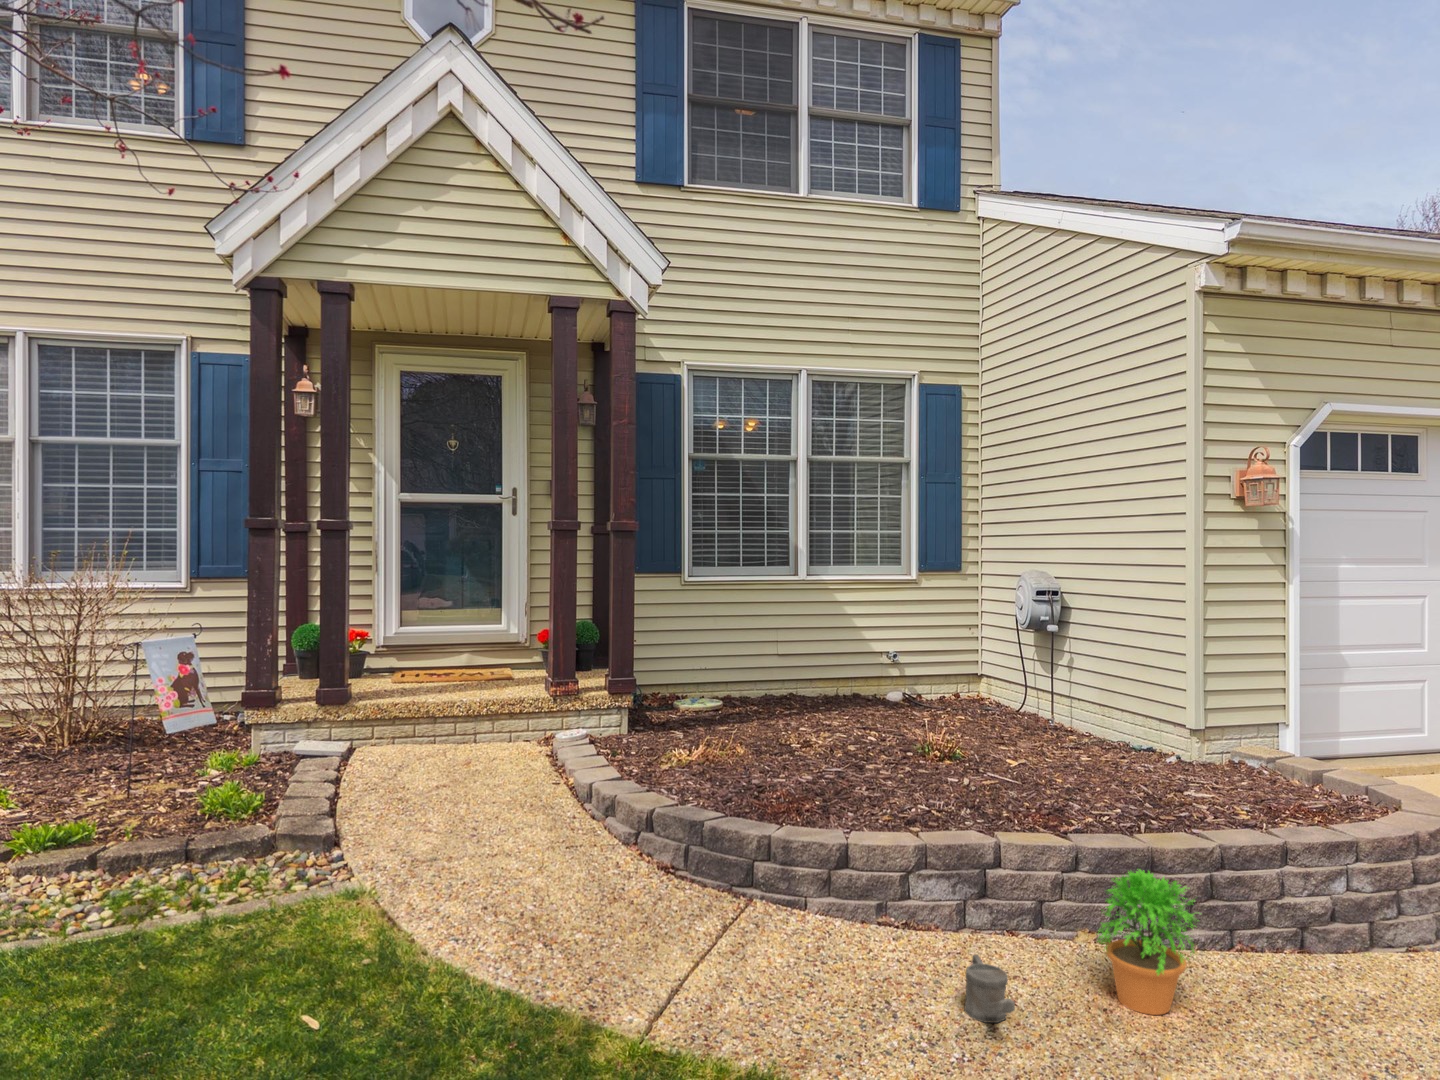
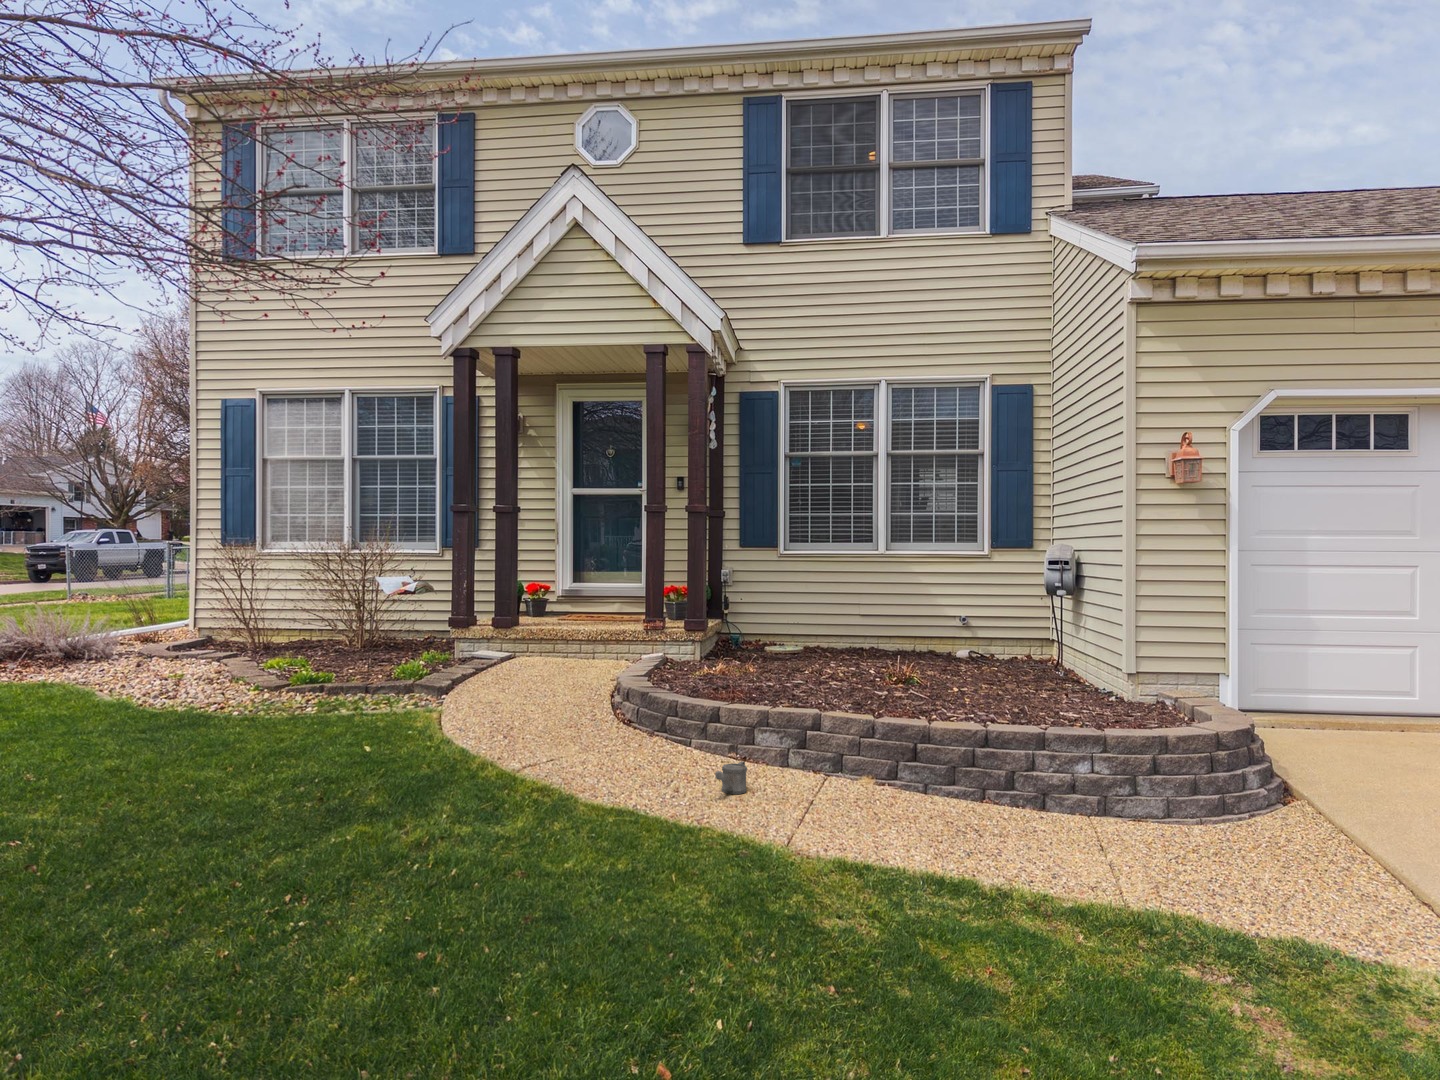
potted plant: present [1098,870,1196,1015] -> none [814,715,886,807]

